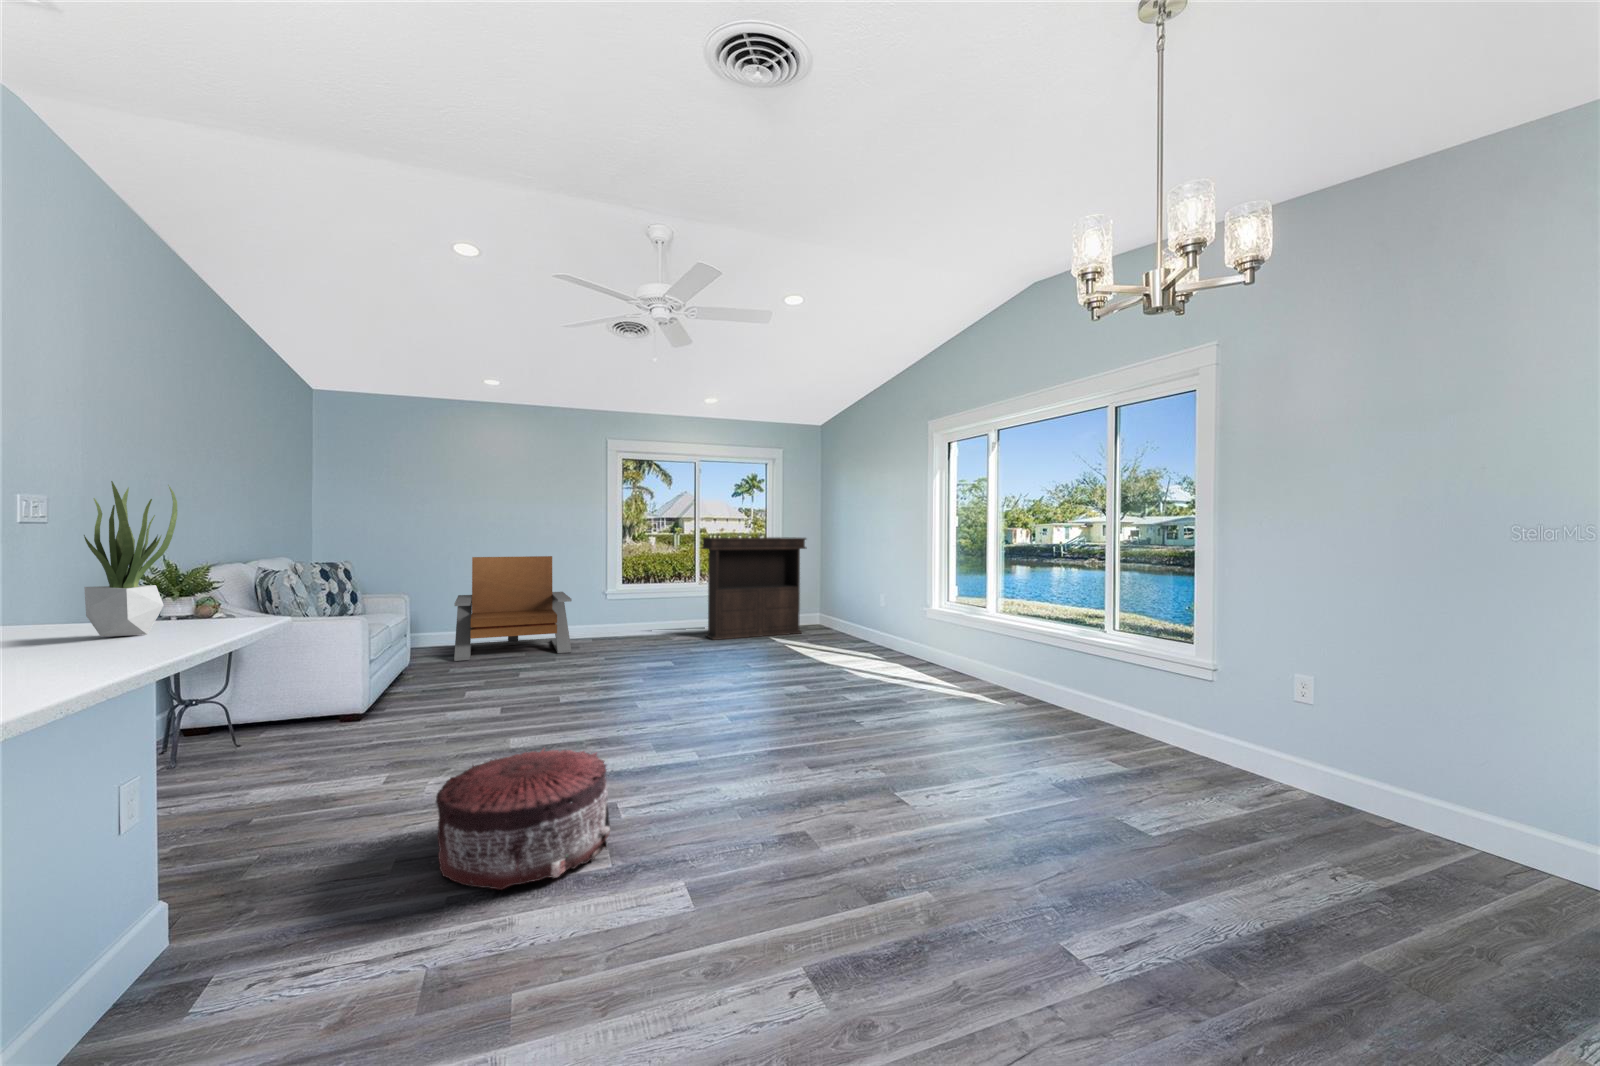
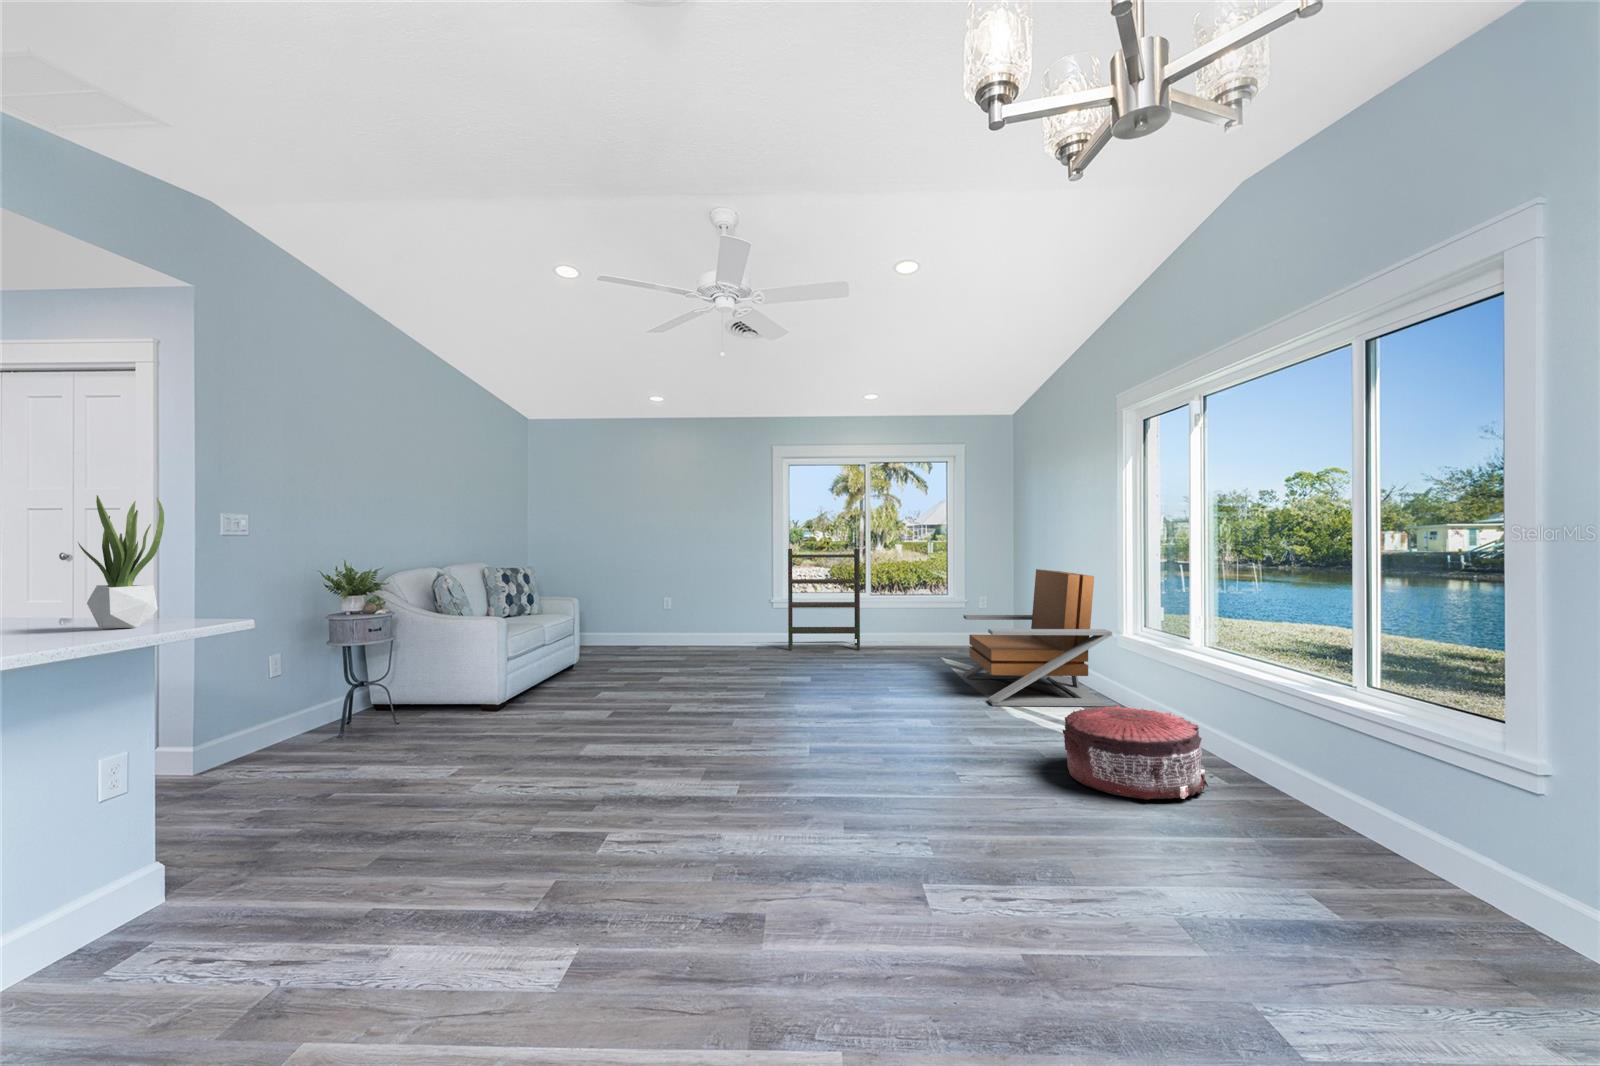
console table: present [702,537,806,640] -> none [867,543,989,657]
bookshelf: none [621,542,693,639] -> present [788,548,860,650]
lounge chair: present [454,556,572,661] -> present [963,569,1112,706]
pouf: present [436,750,610,890] -> present [1062,705,1208,800]

